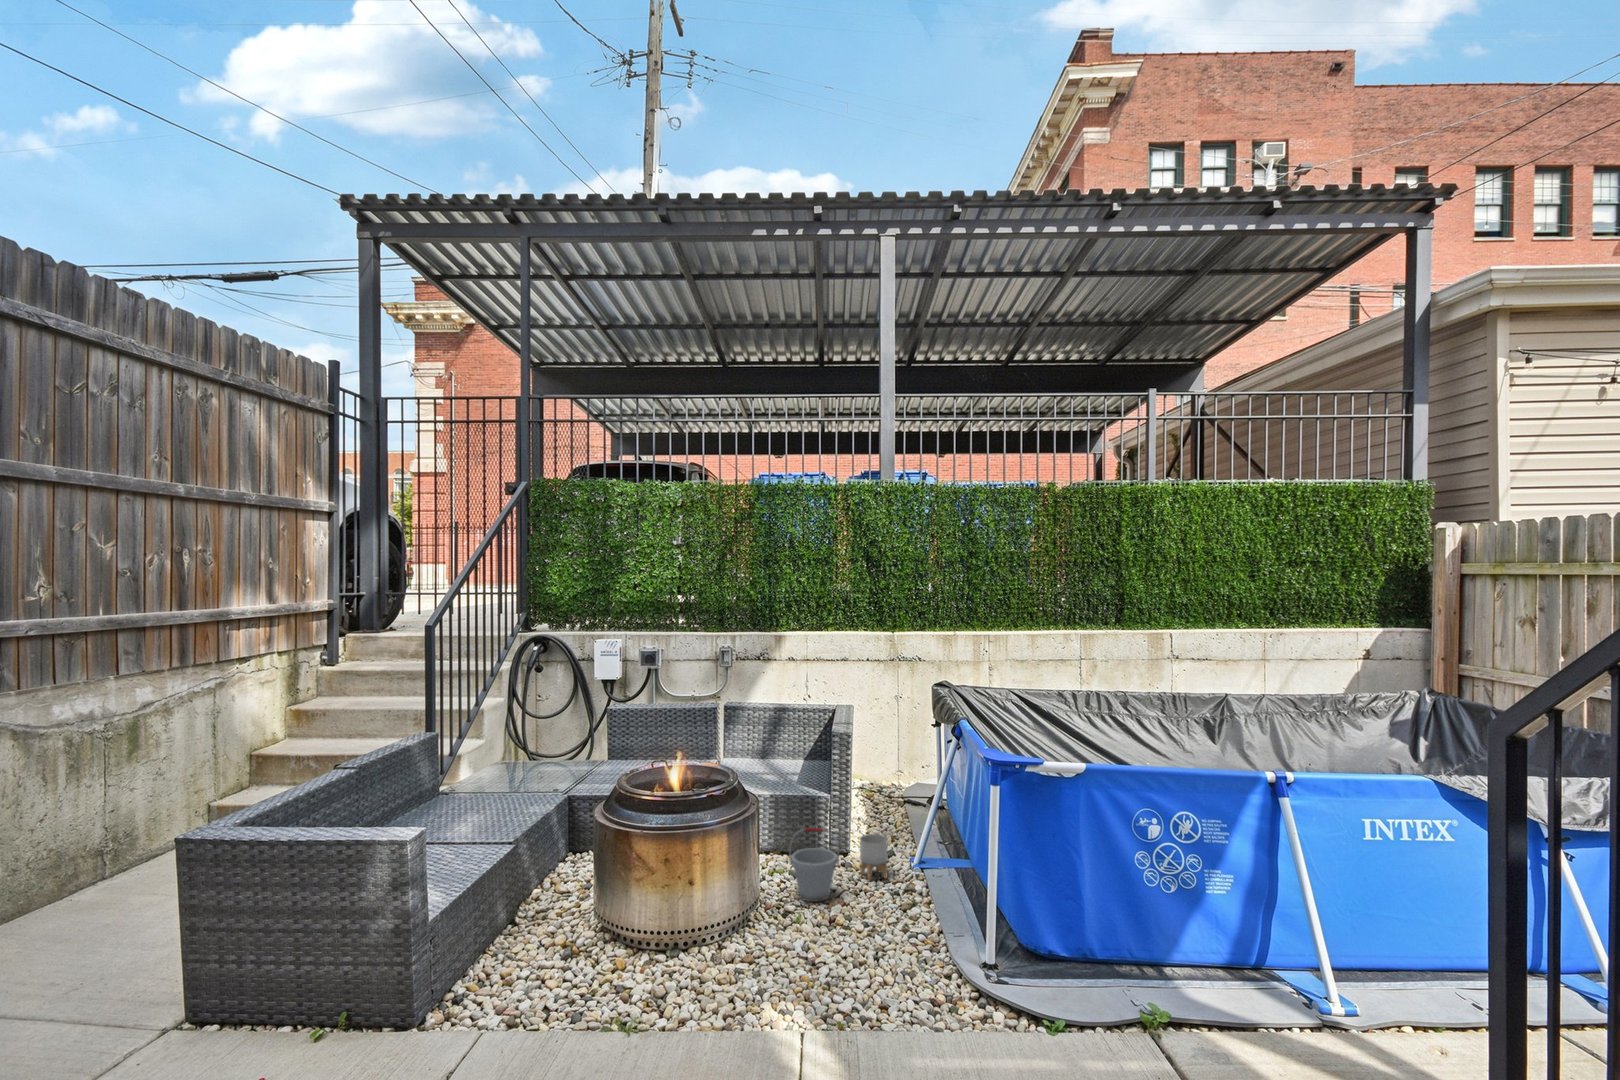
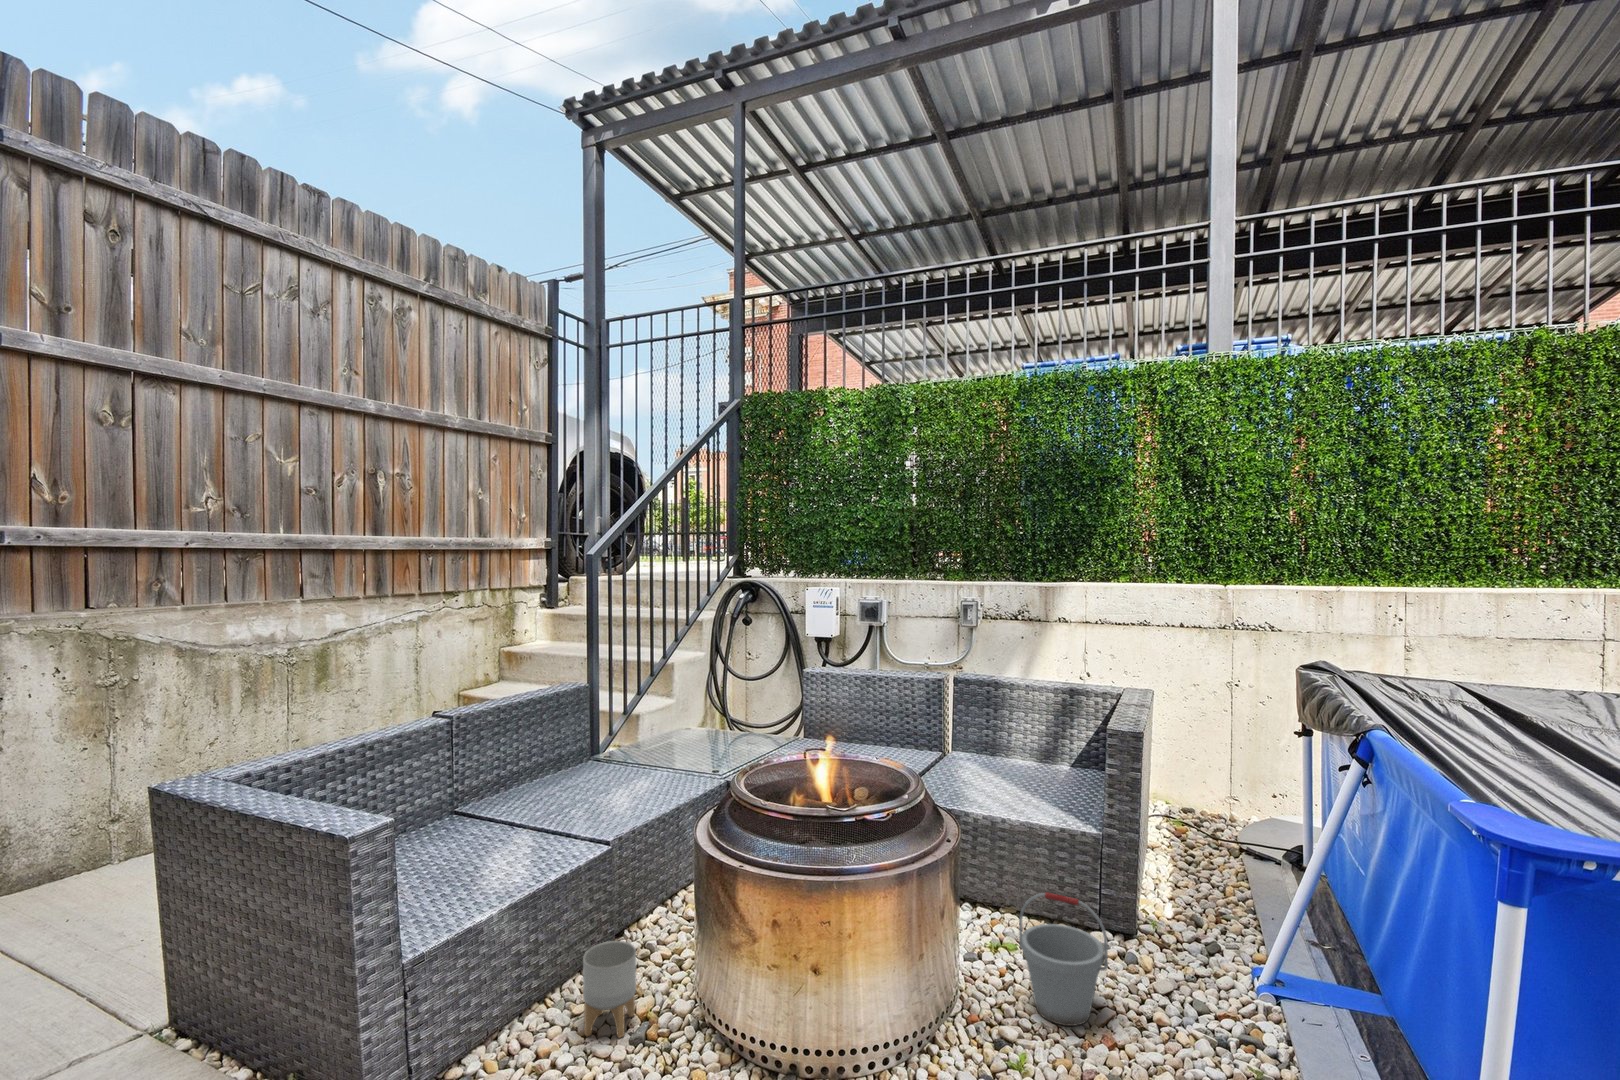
planter: present [860,834,887,881] -> present [583,941,636,1038]

